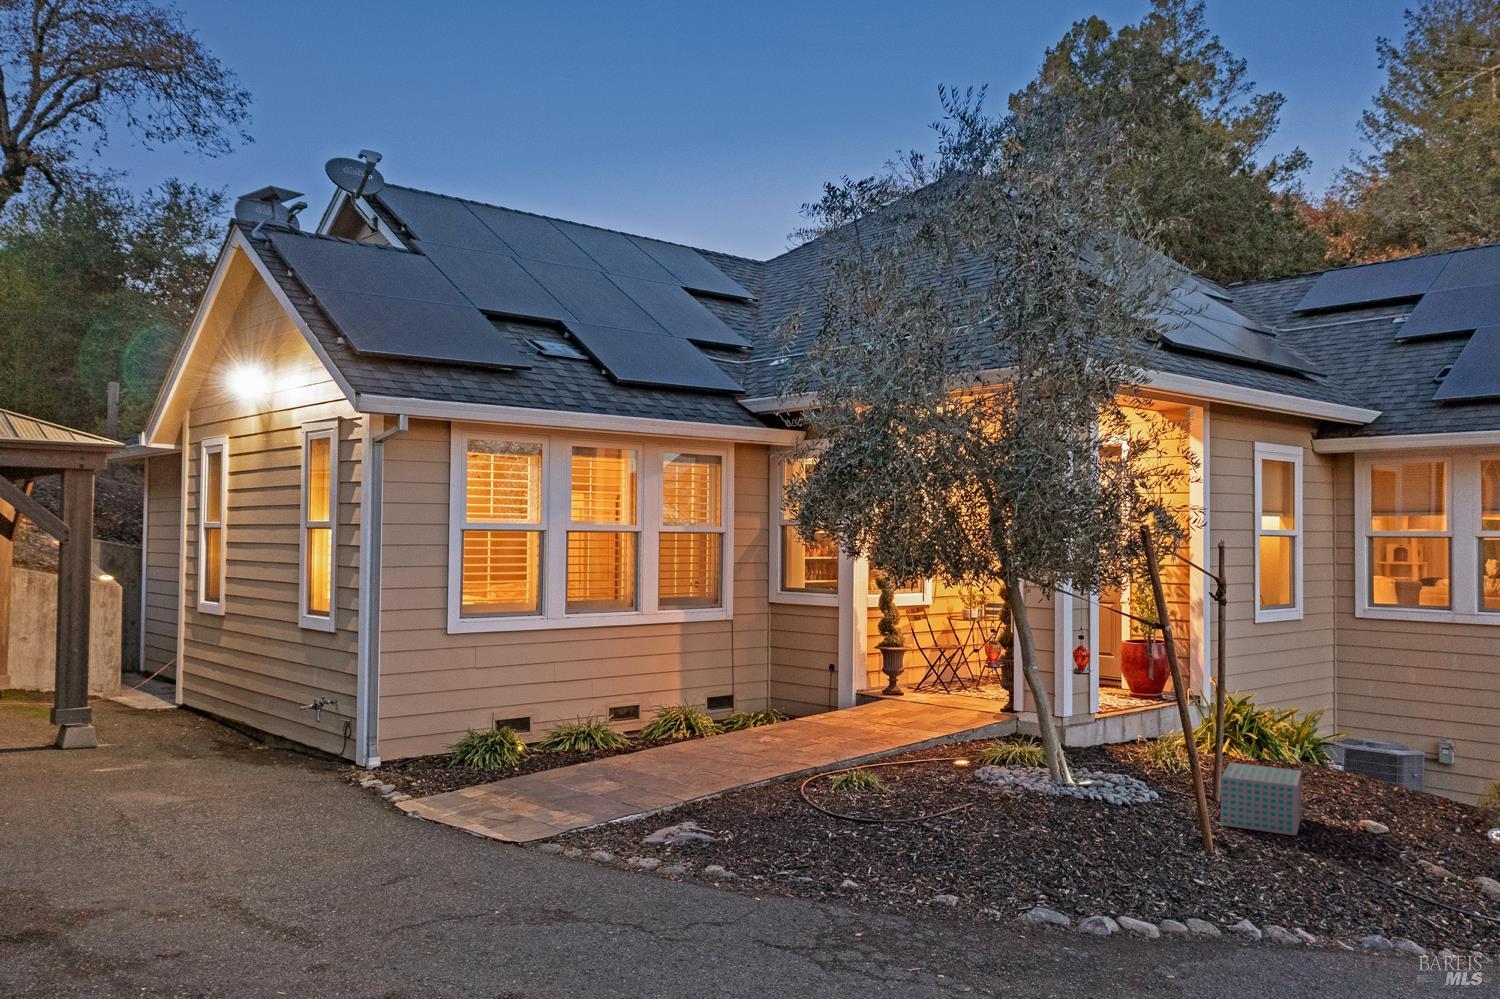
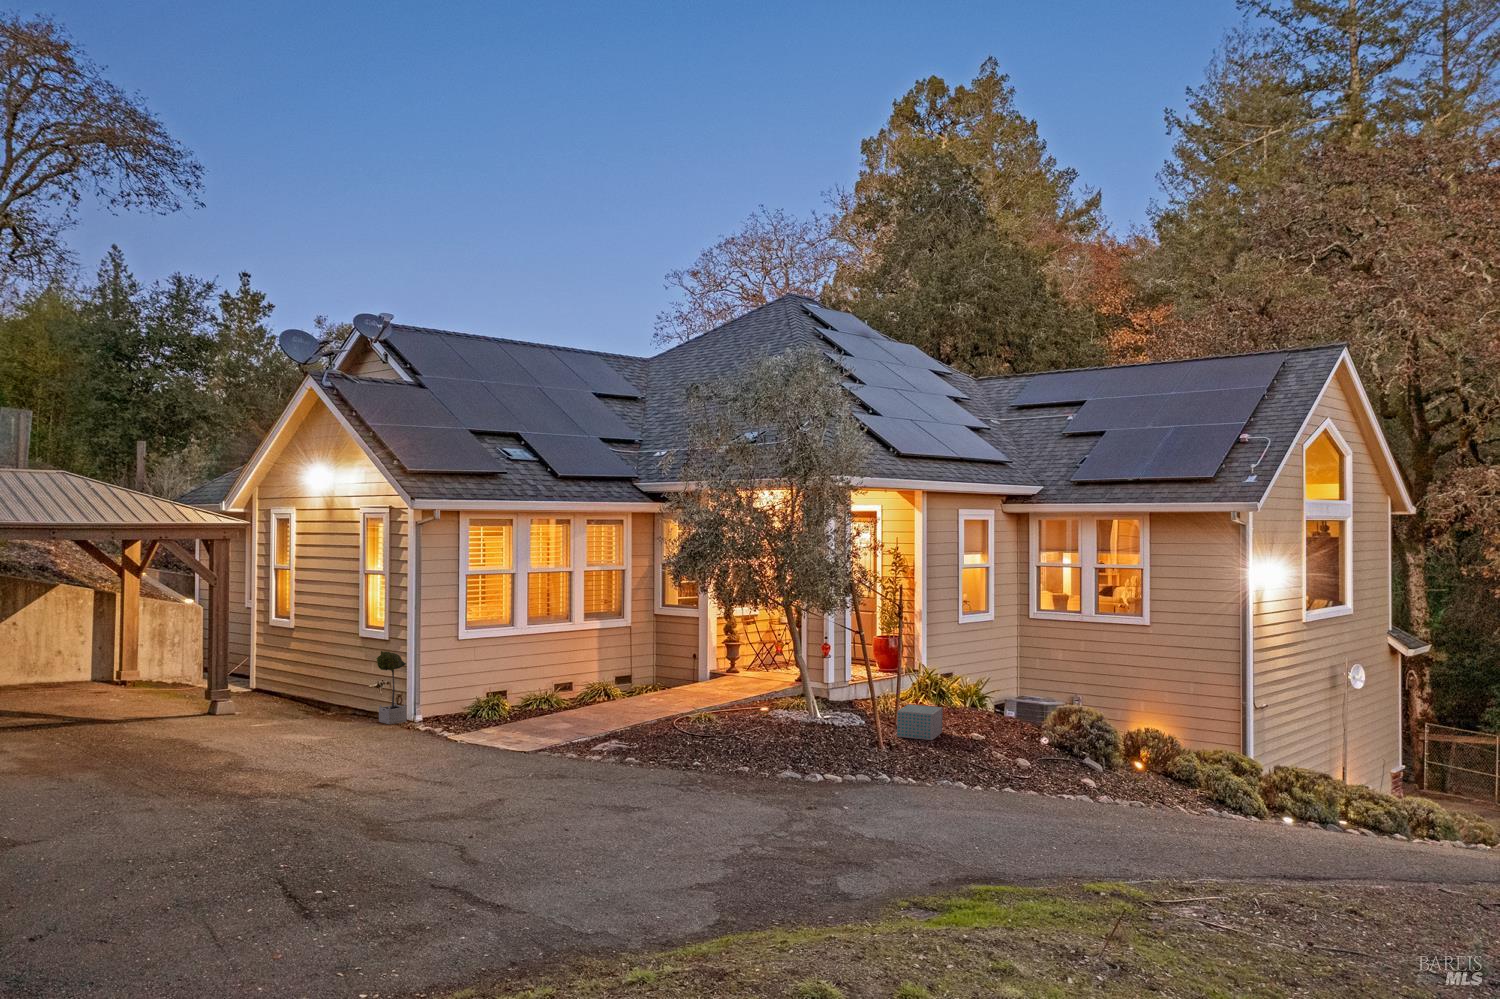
potted tree: none [303,649,355,773] -> present [376,651,406,724]

